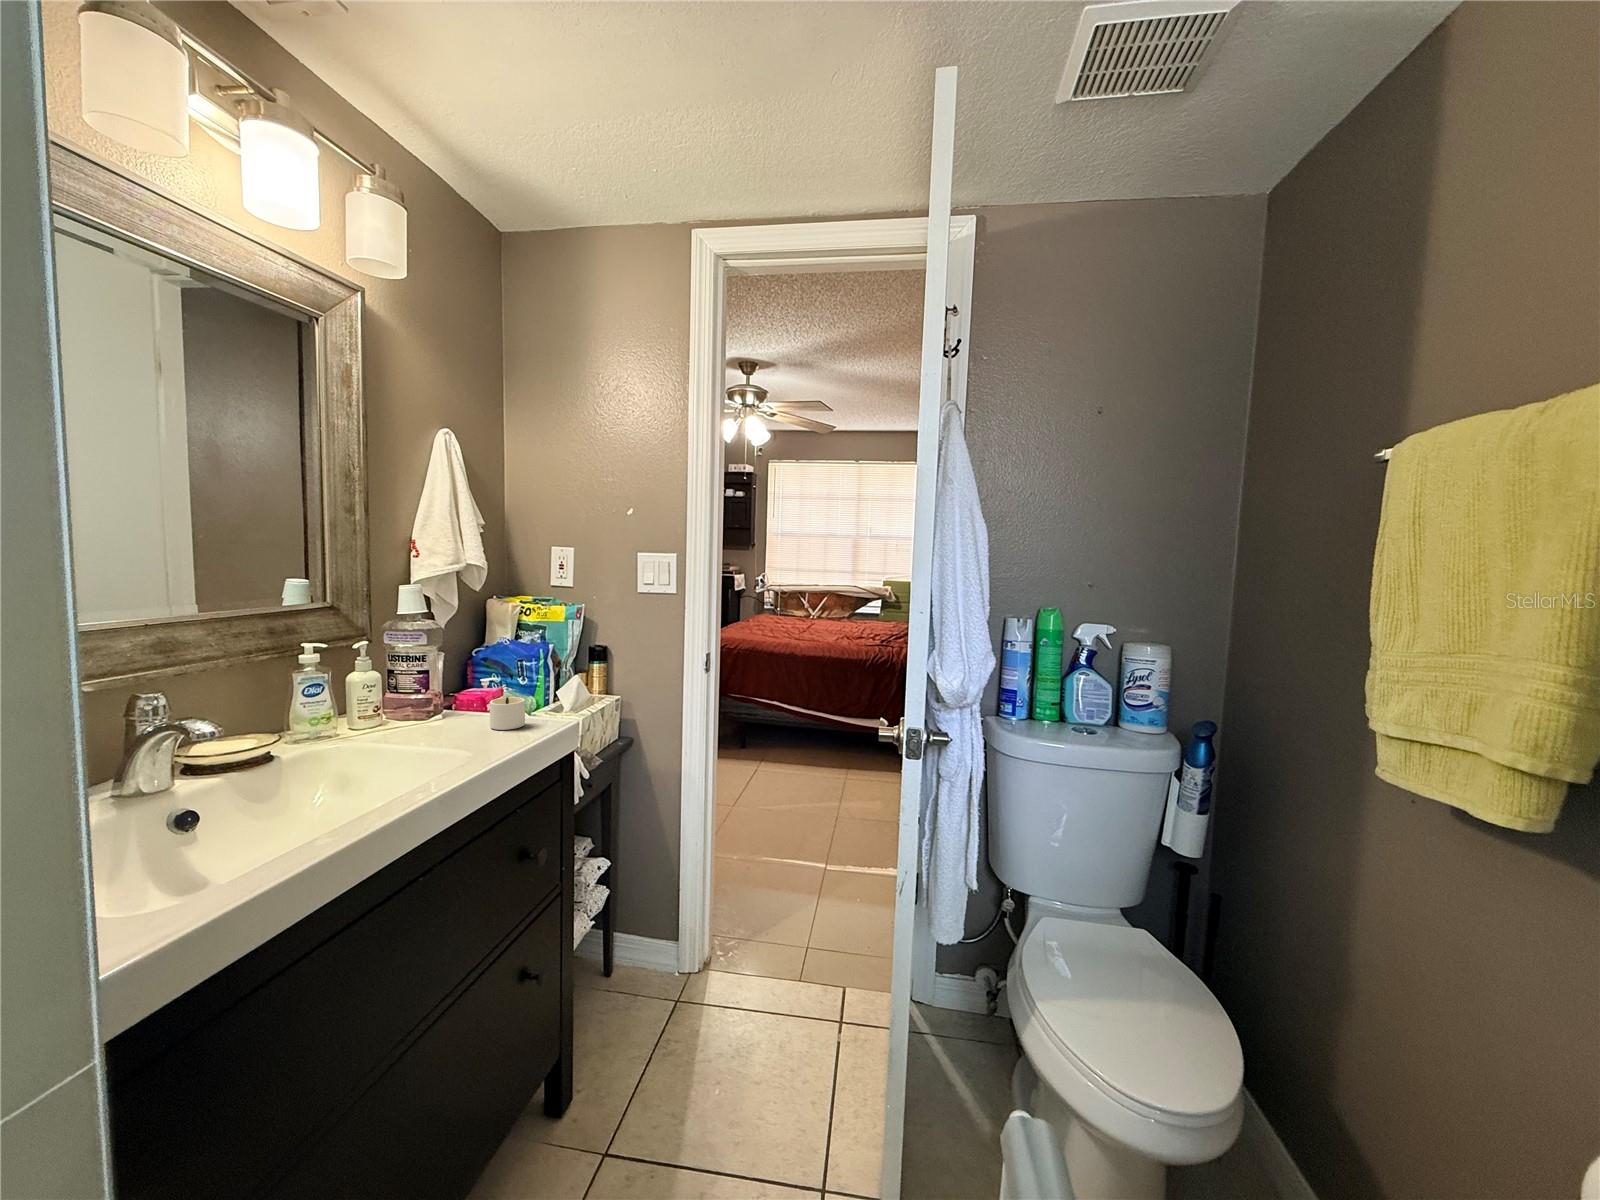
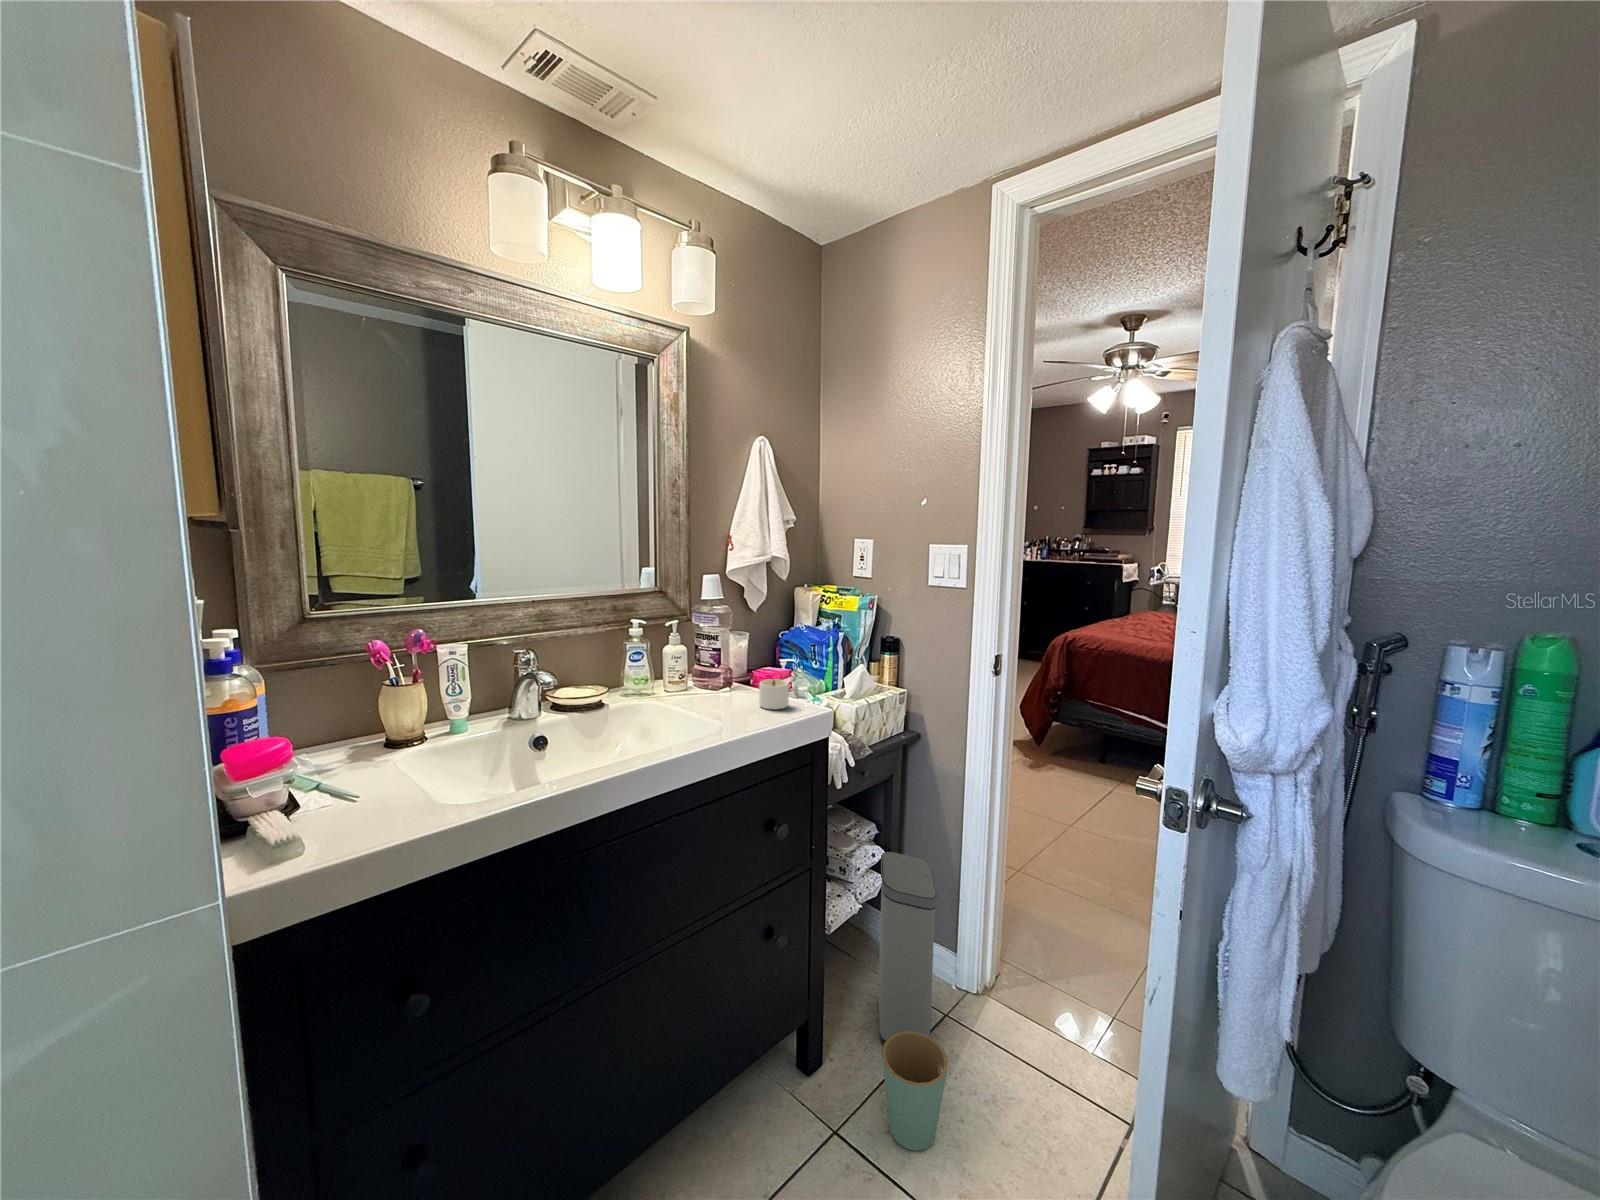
trash can: none [609,857,708,1124] -> present [878,852,948,1151]

